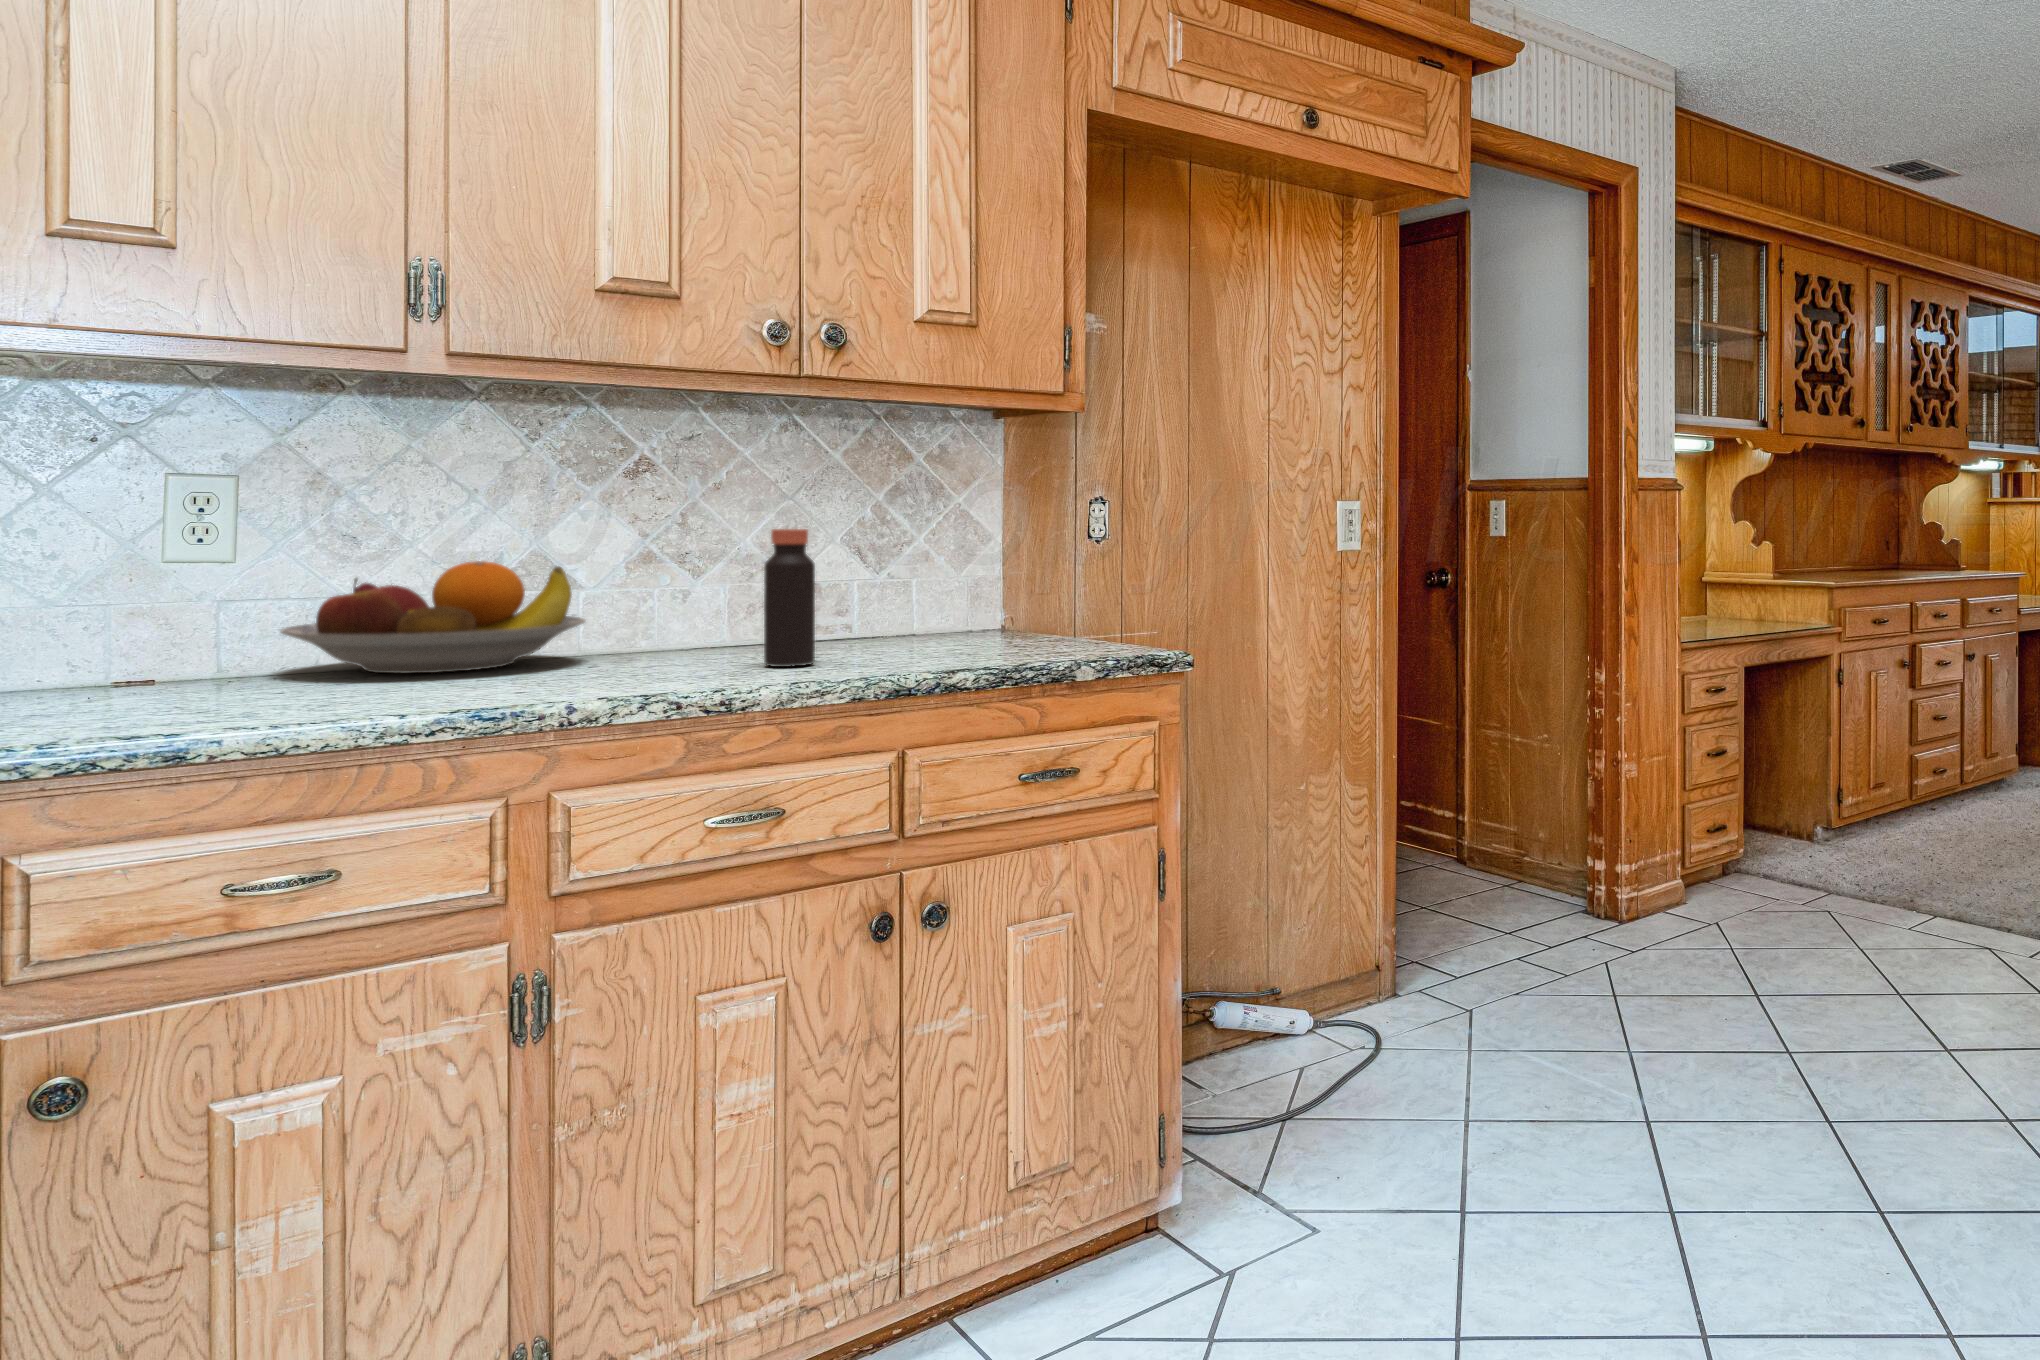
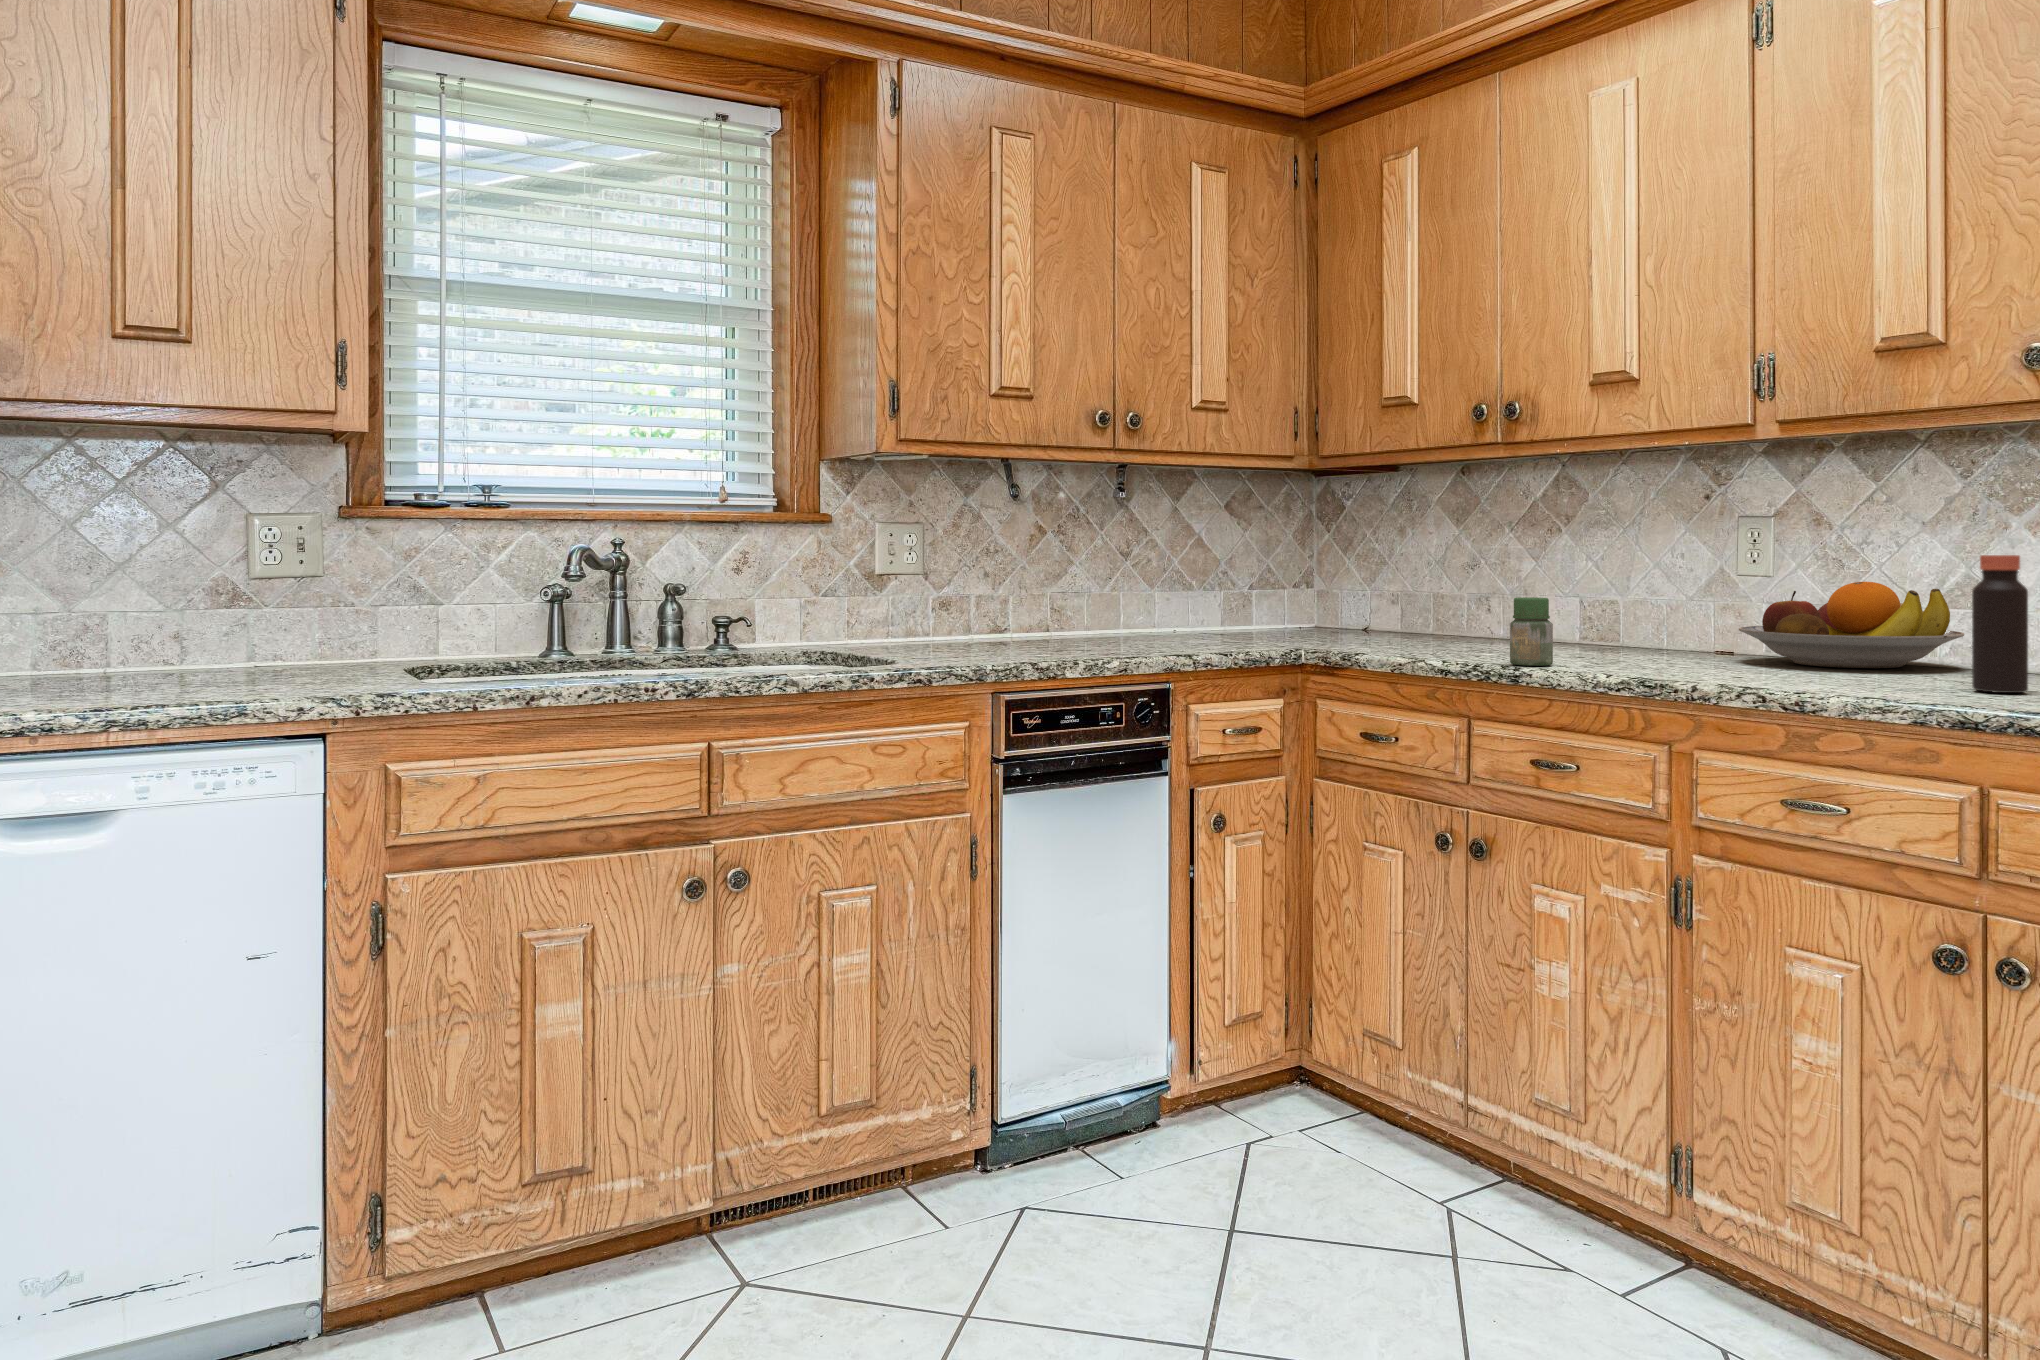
jar: none [128,610,223,731] -> present [1510,597,1553,666]

